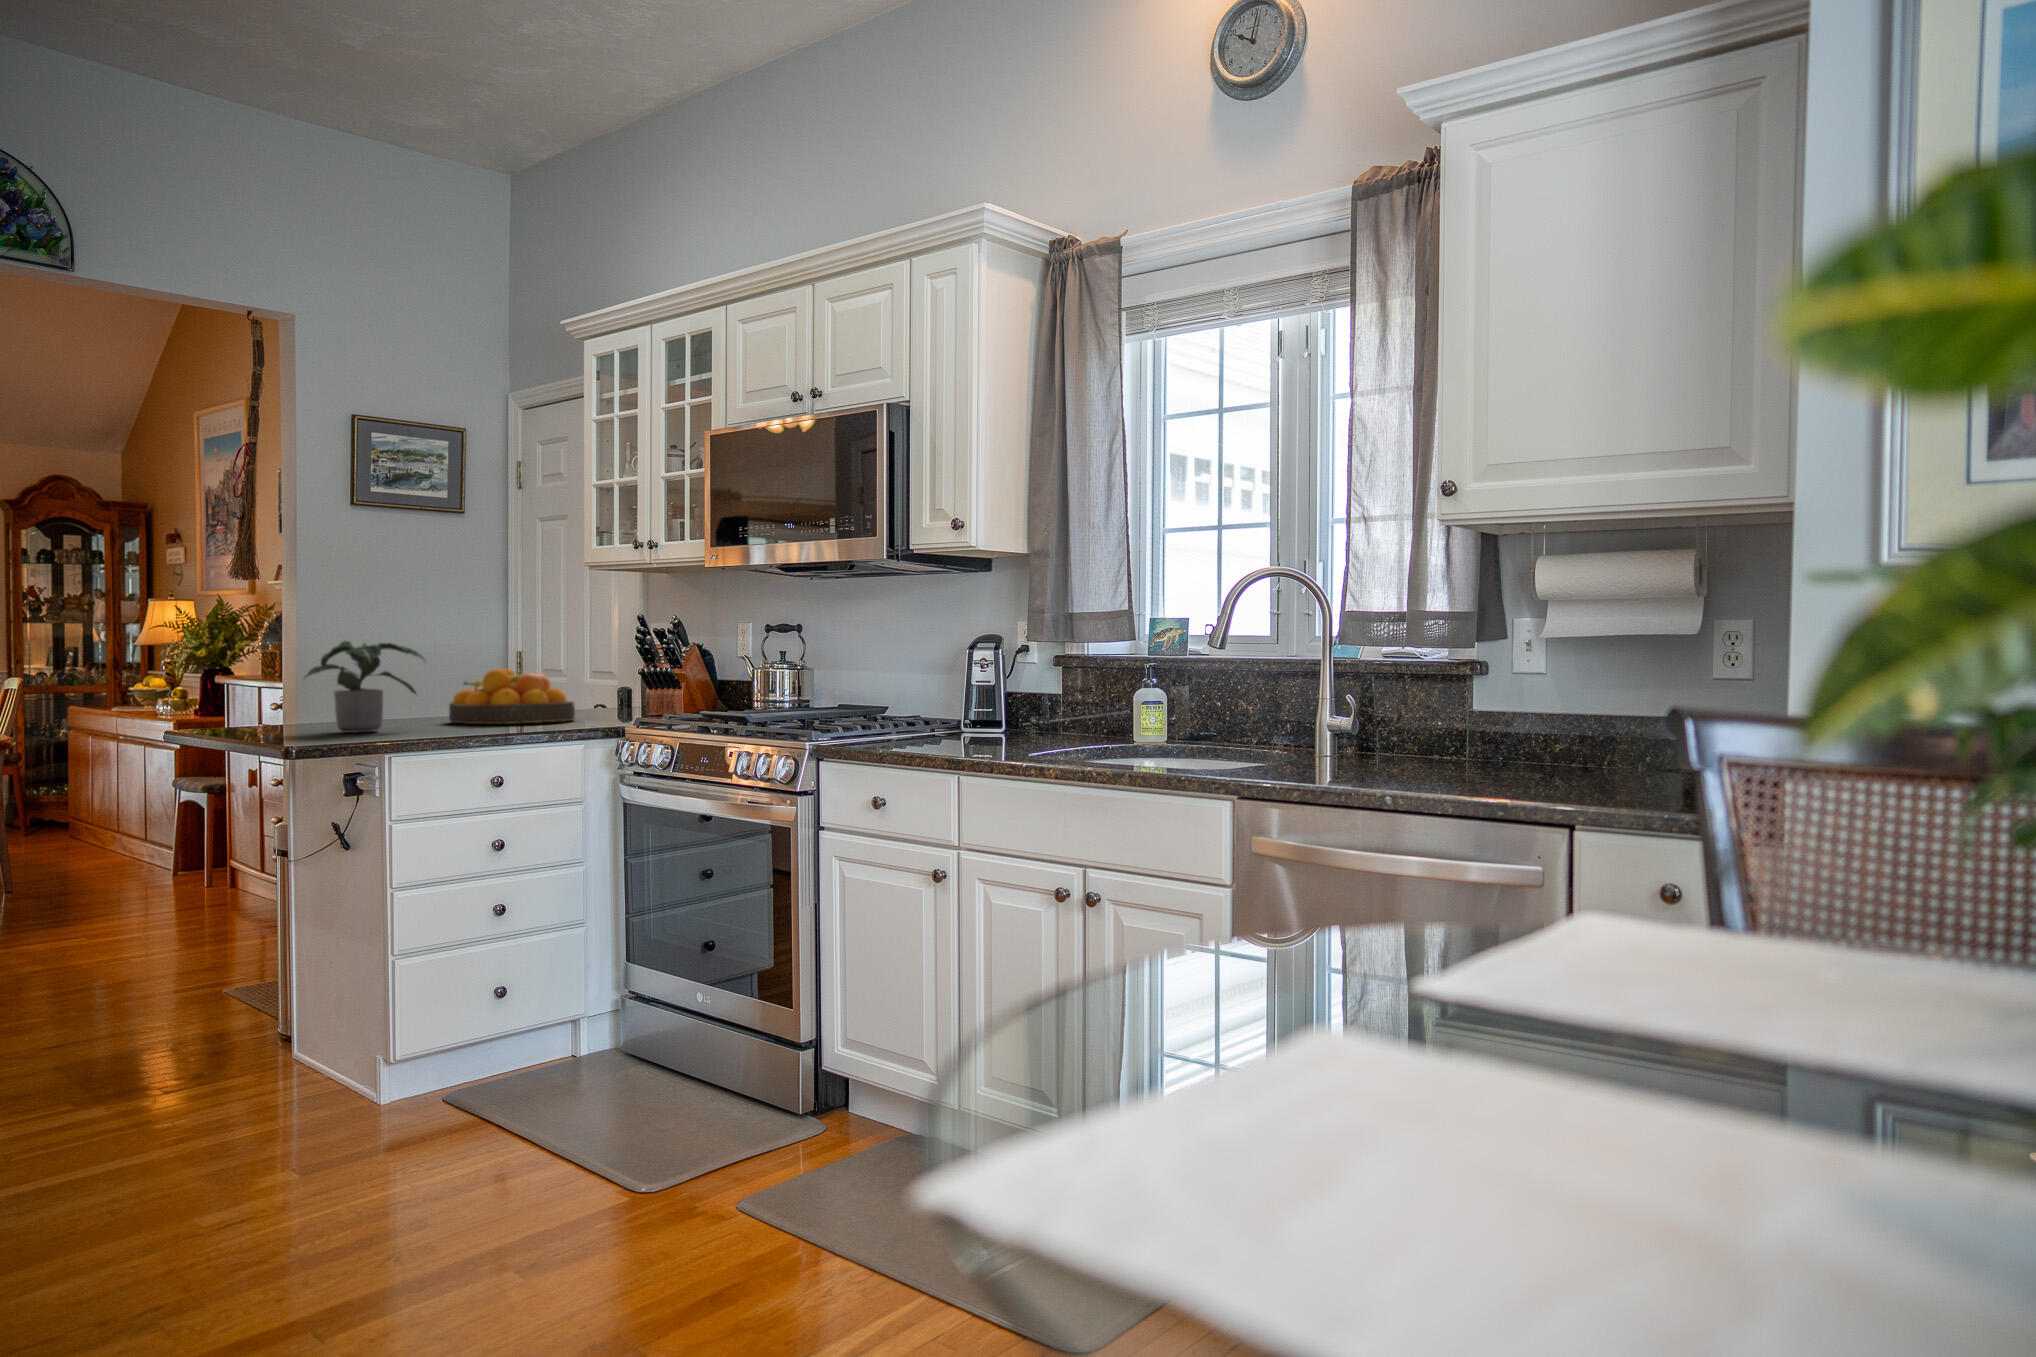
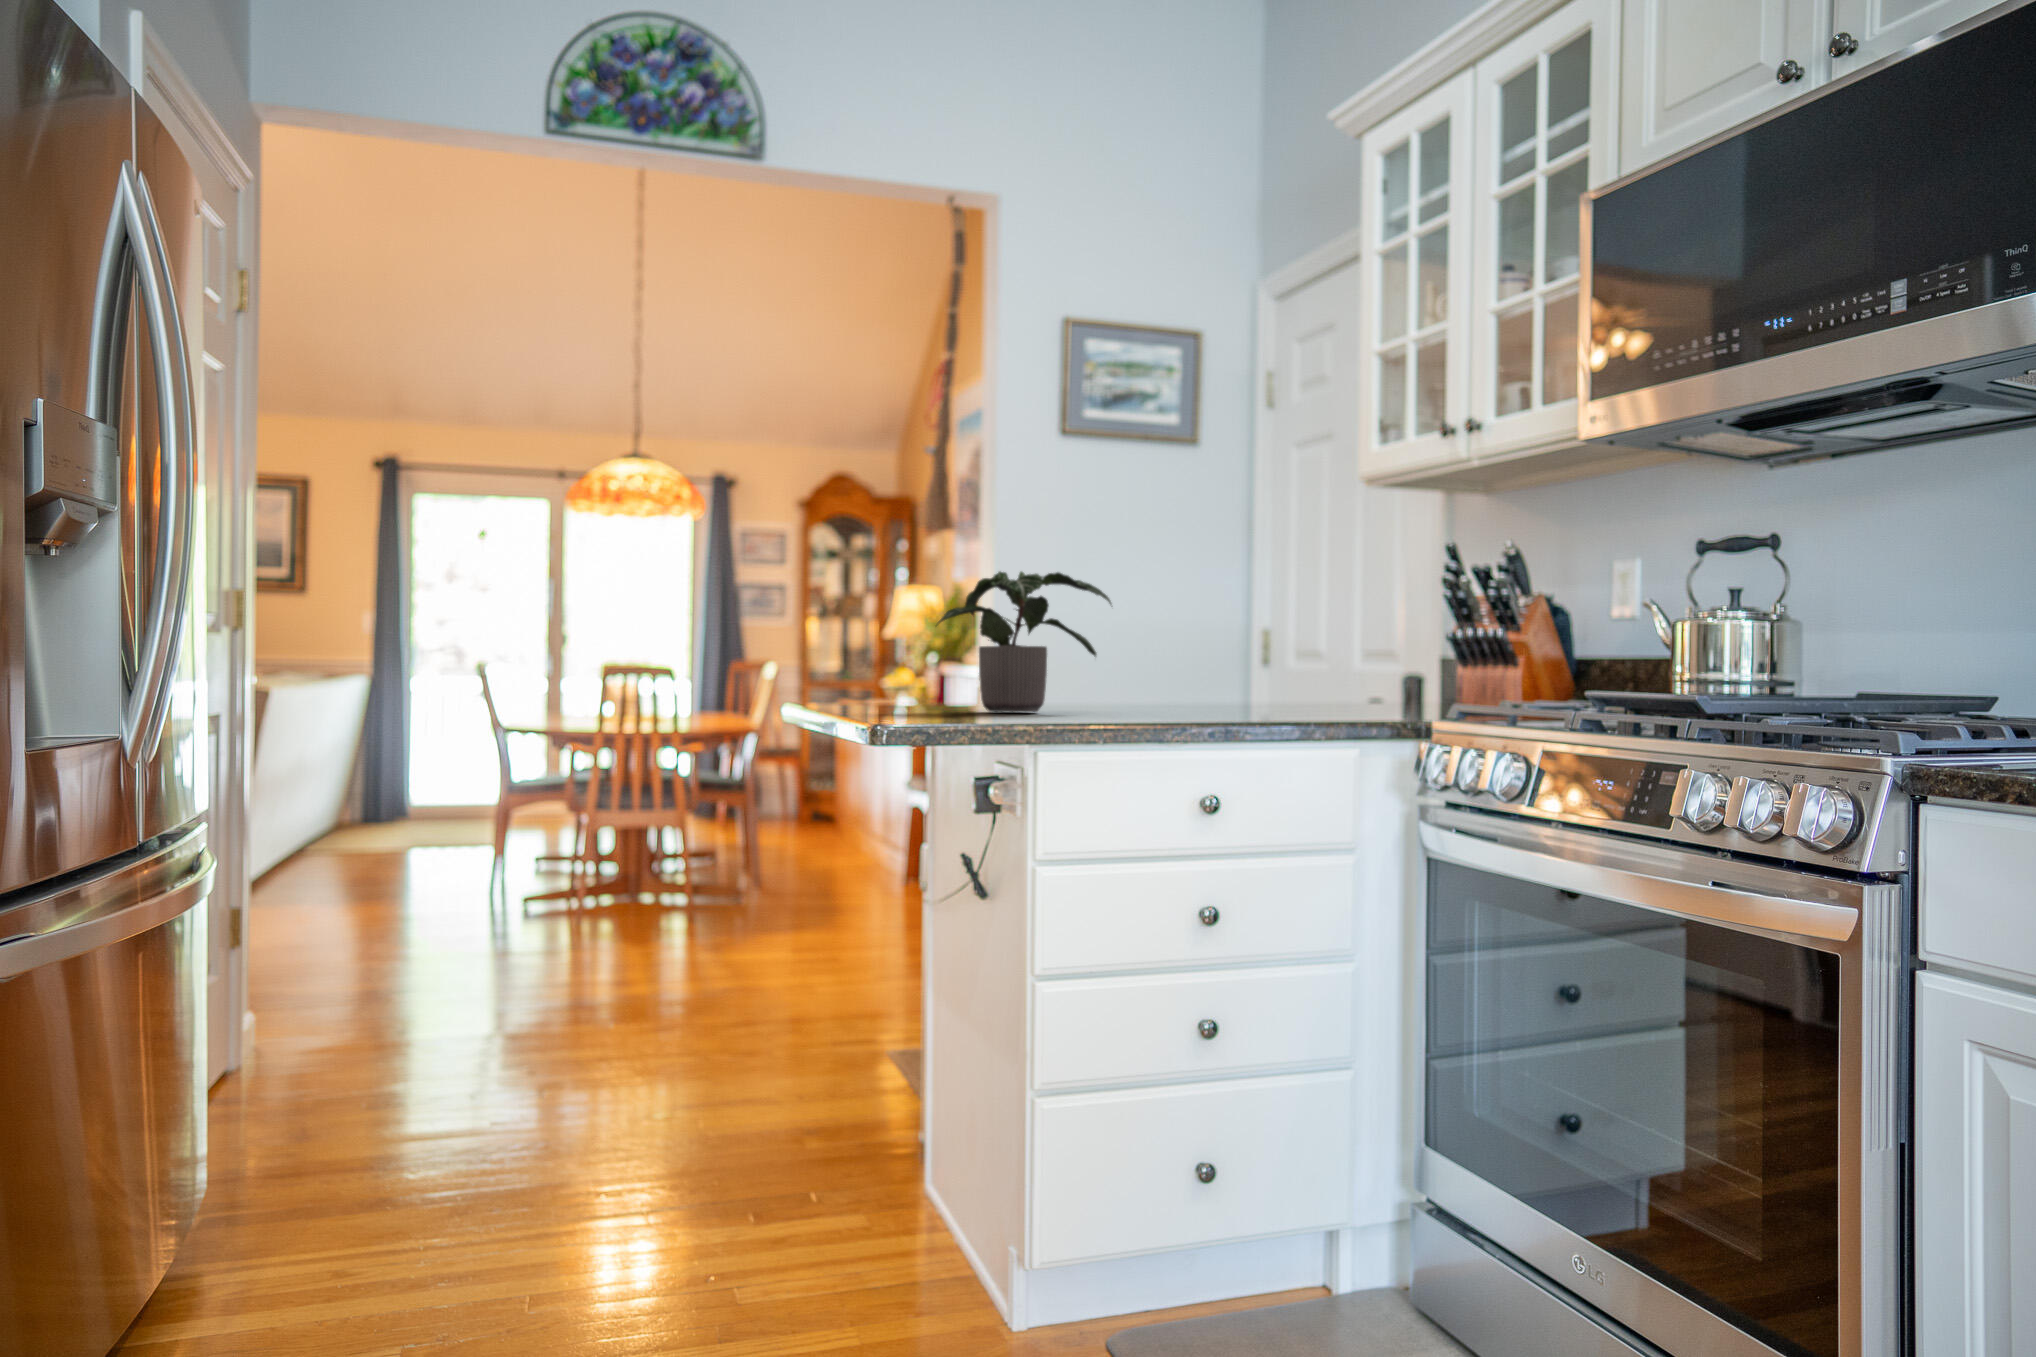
fruit bowl: present [449,668,575,724] -> none [1151,623,1341,711]

